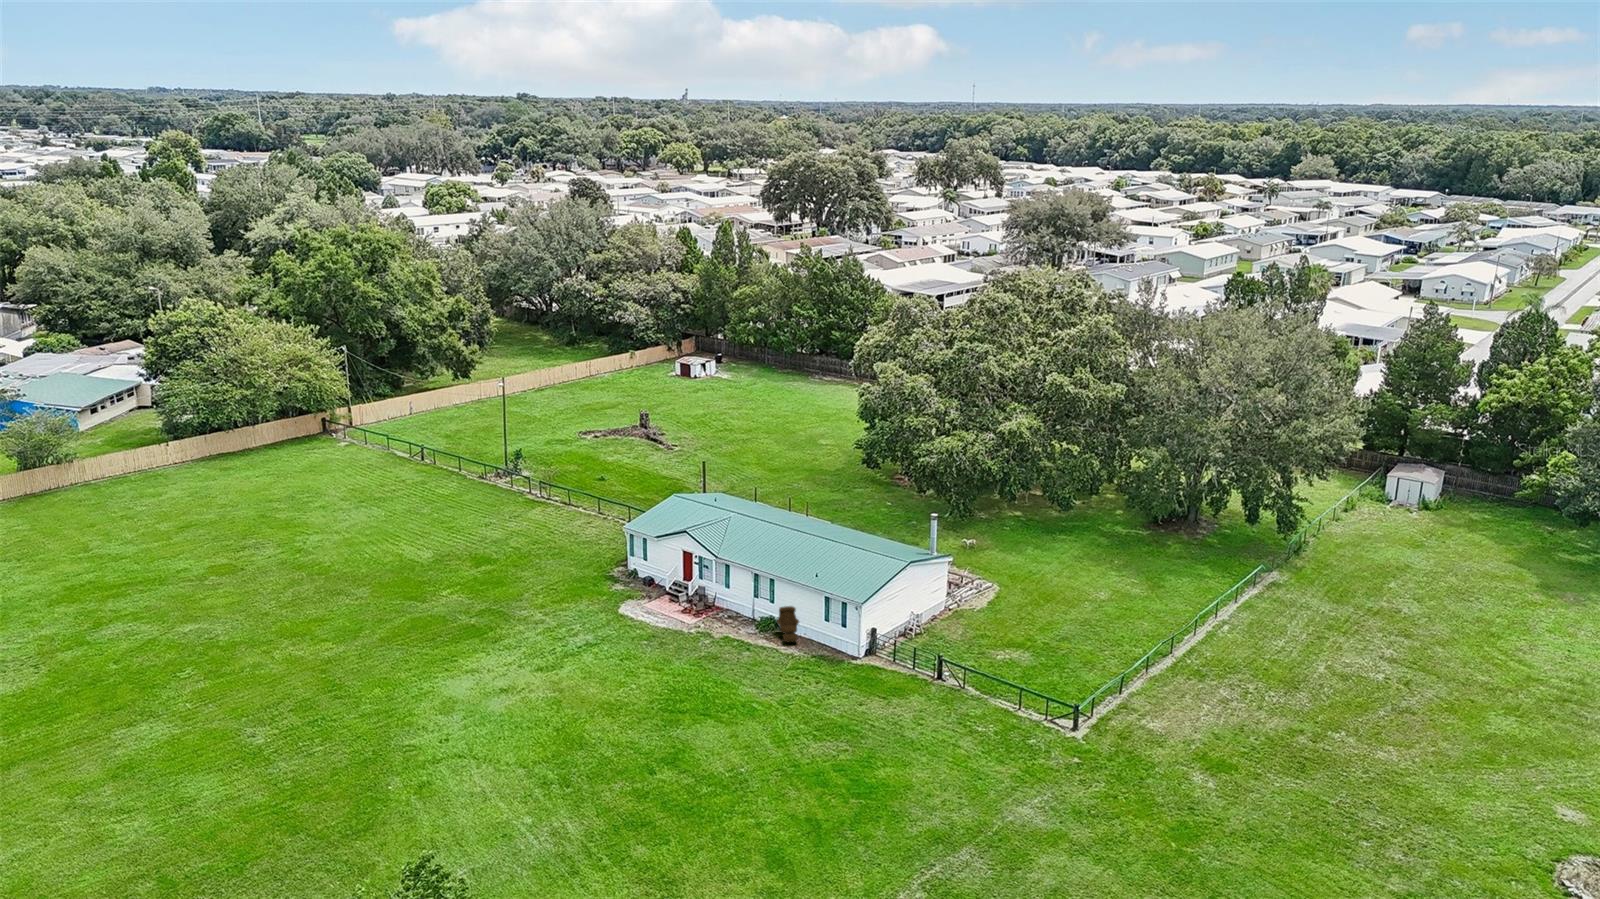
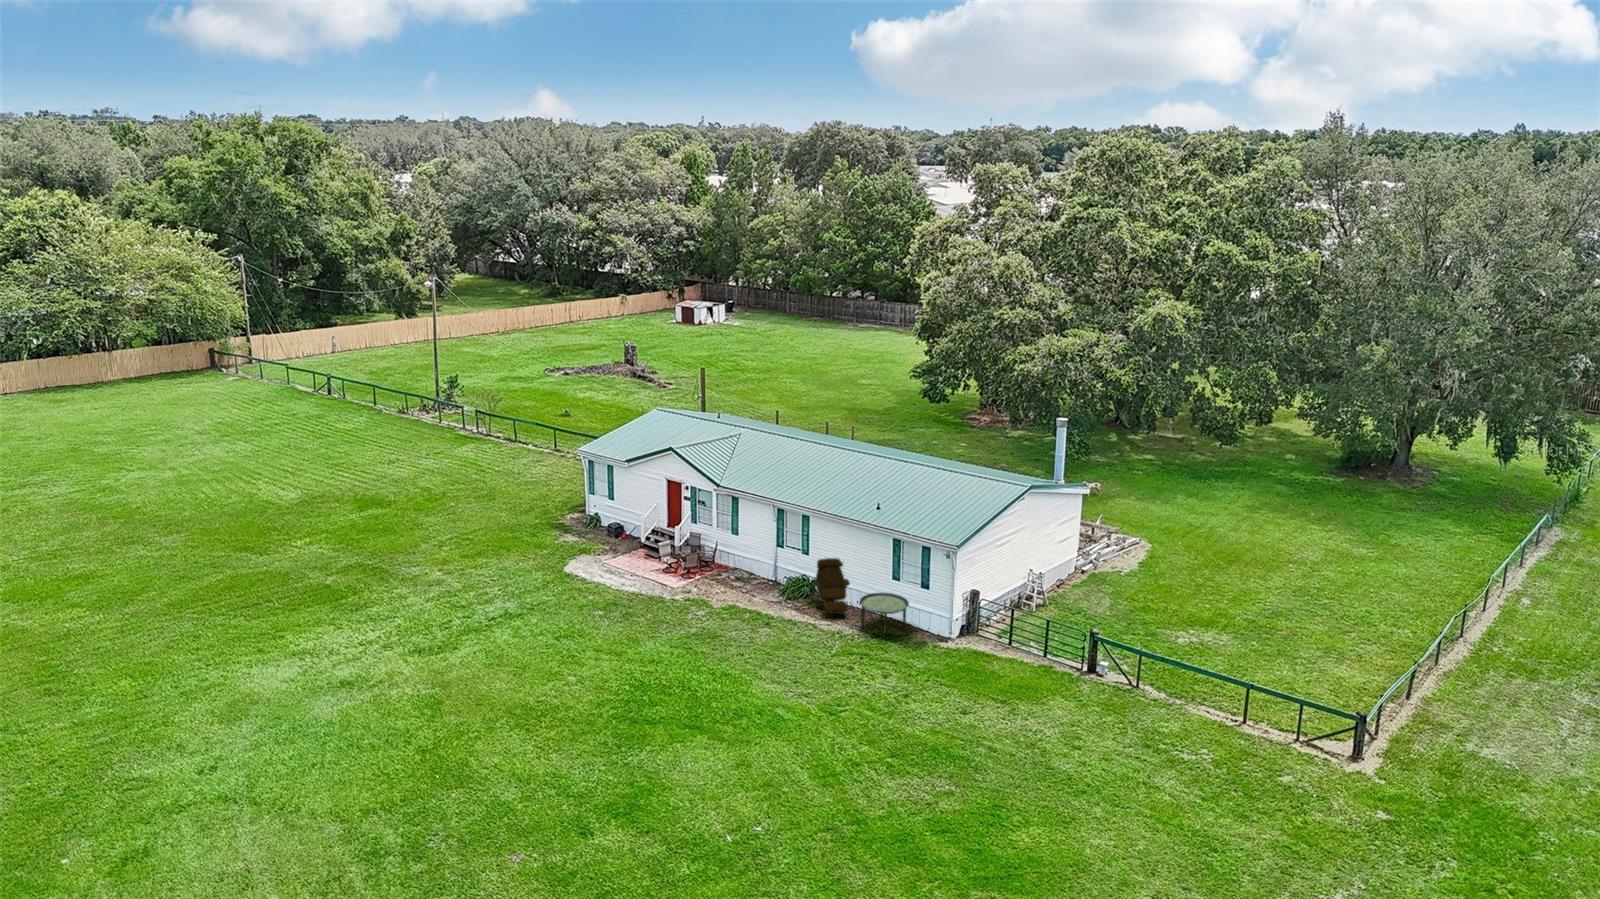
round table: none [805,629,835,658] -> present [860,593,909,638]

